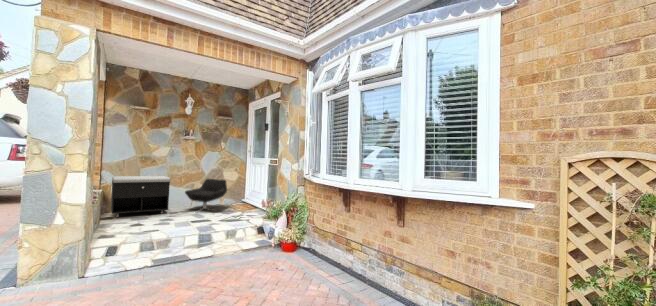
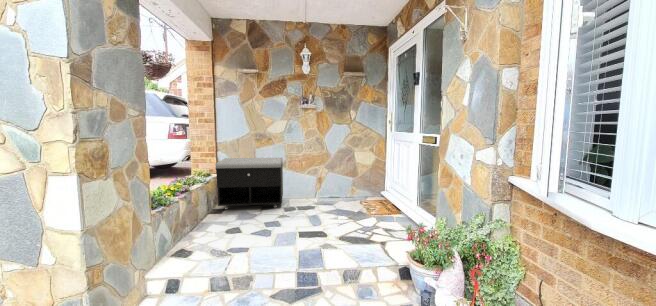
lounge chair: present [185,179,227,209] -> none [303,161,358,211]

